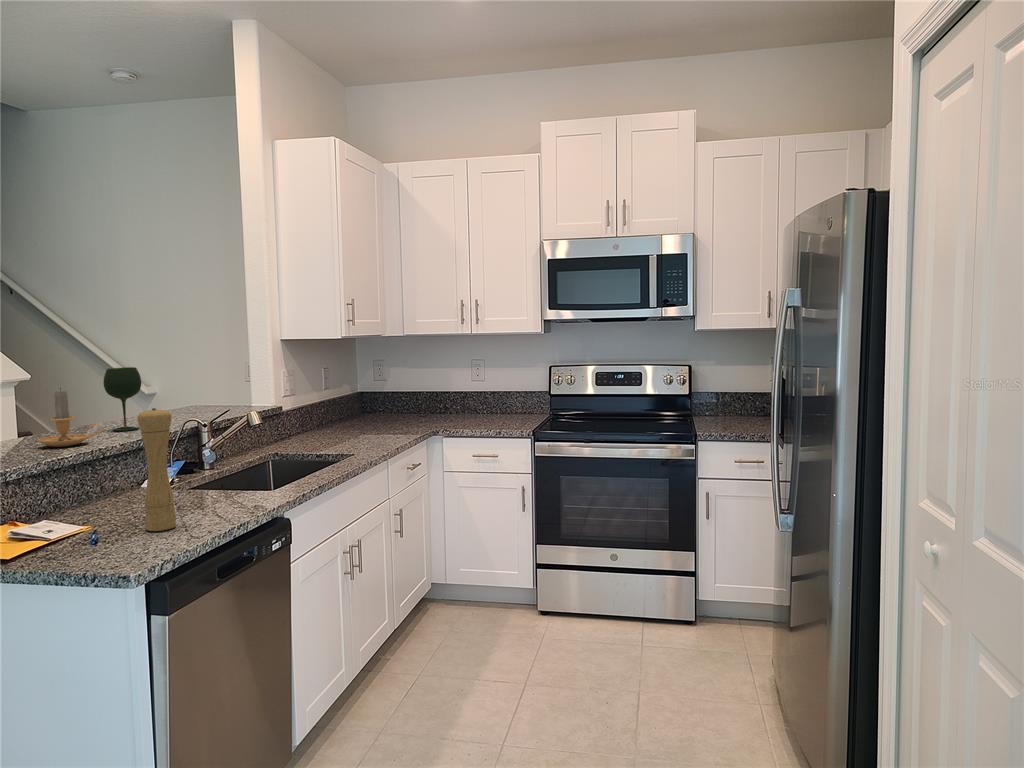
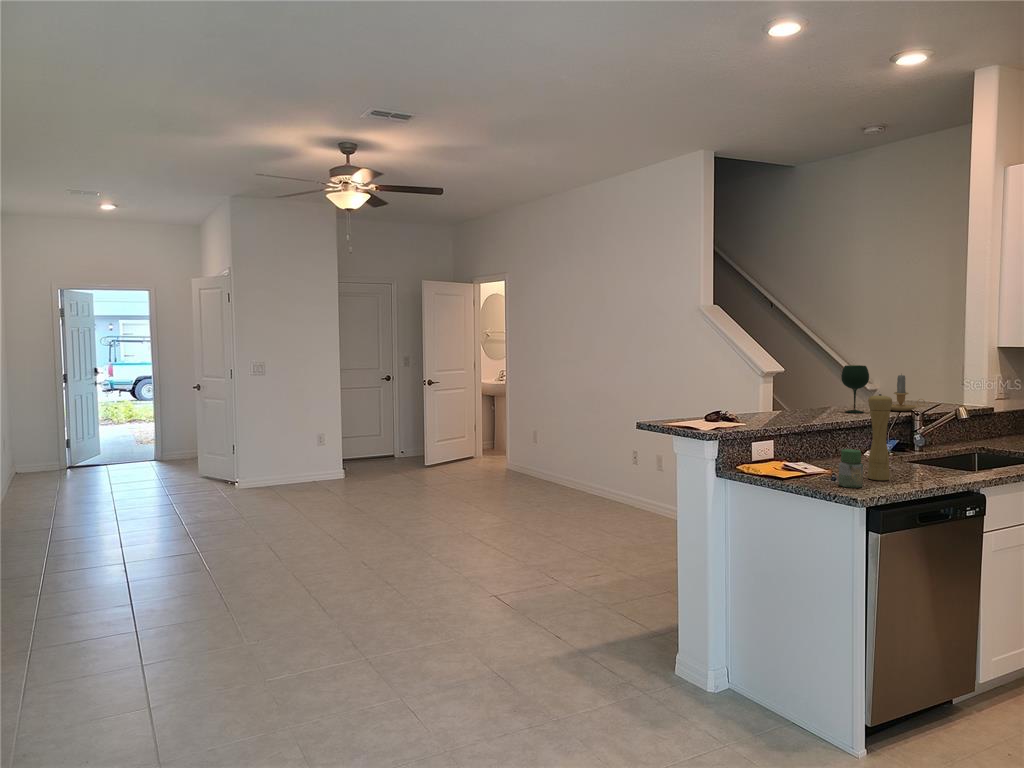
candle: present [37,389,101,447] -> present [891,375,925,411]
jar: none [99,495,138,556] -> present [839,449,863,488]

